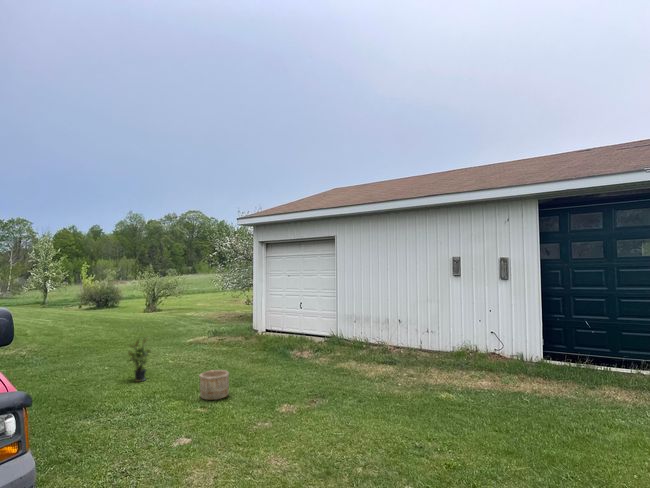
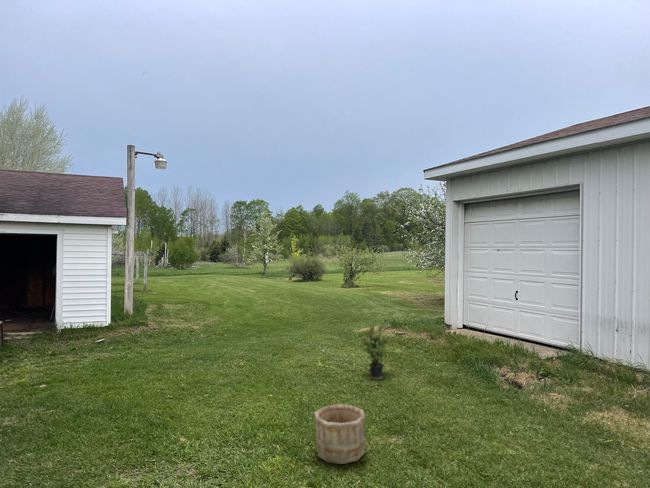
potted plant: present [128,337,152,382] -> present [362,323,390,380]

